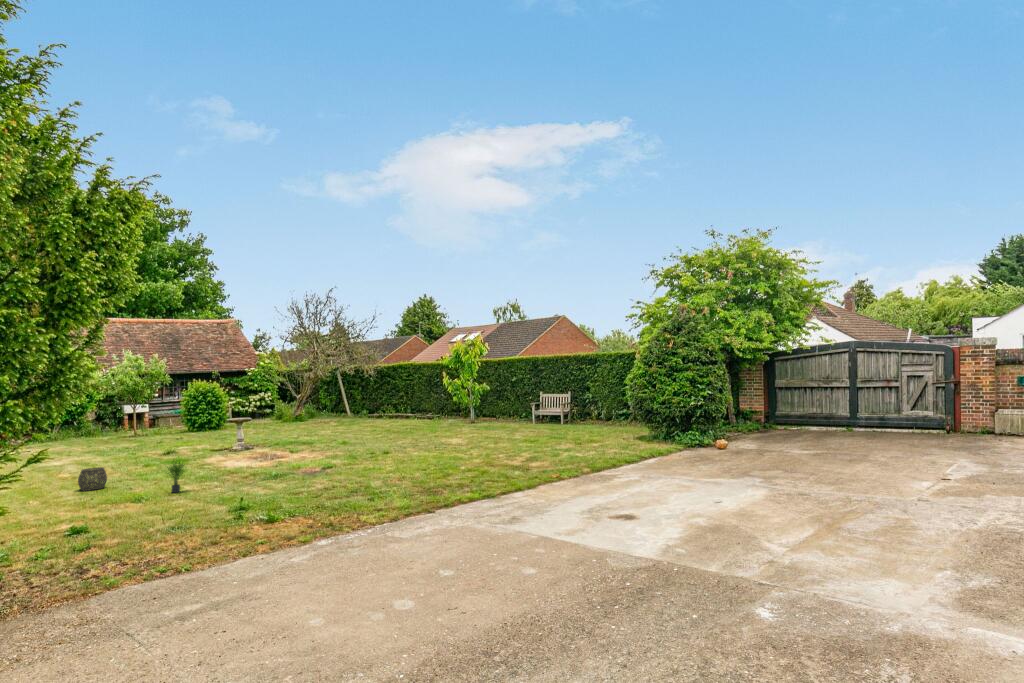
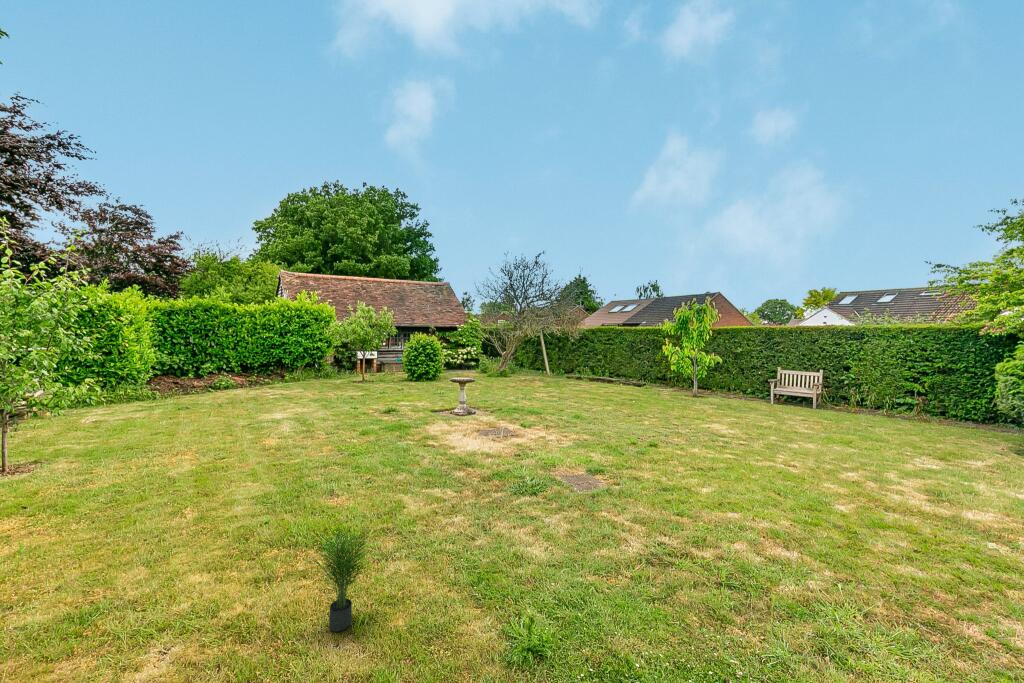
woven basket: present [78,467,107,491] -> none [175,485,237,543]

